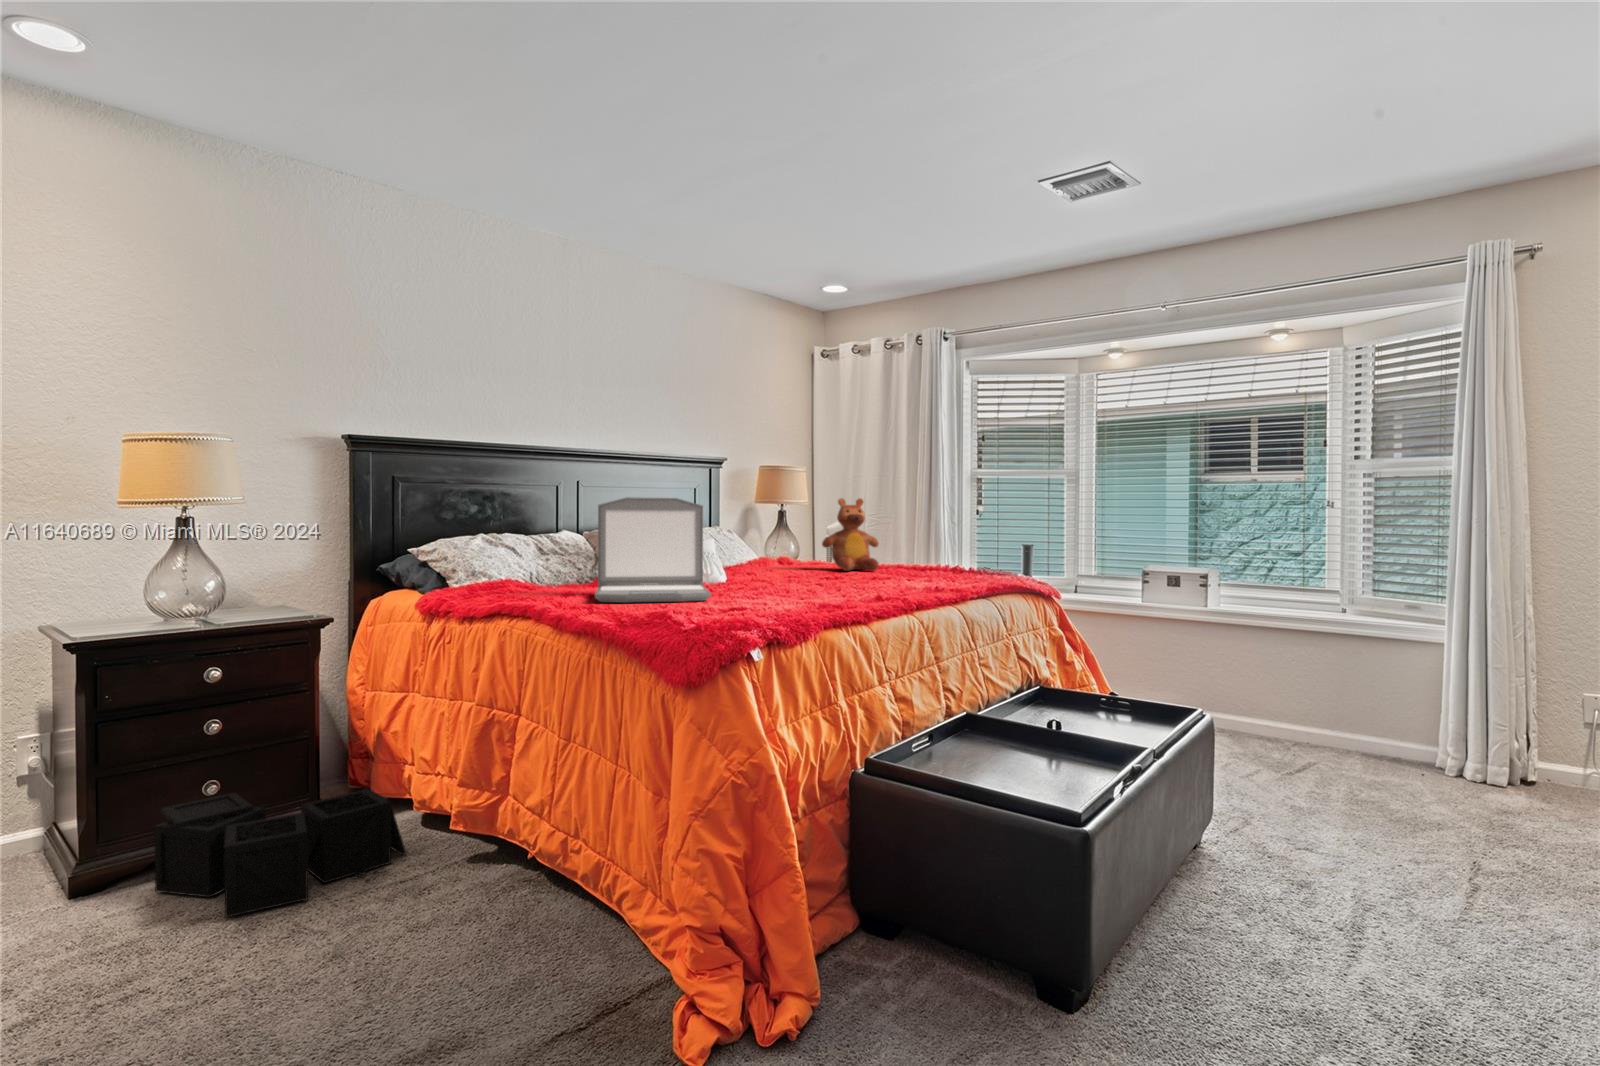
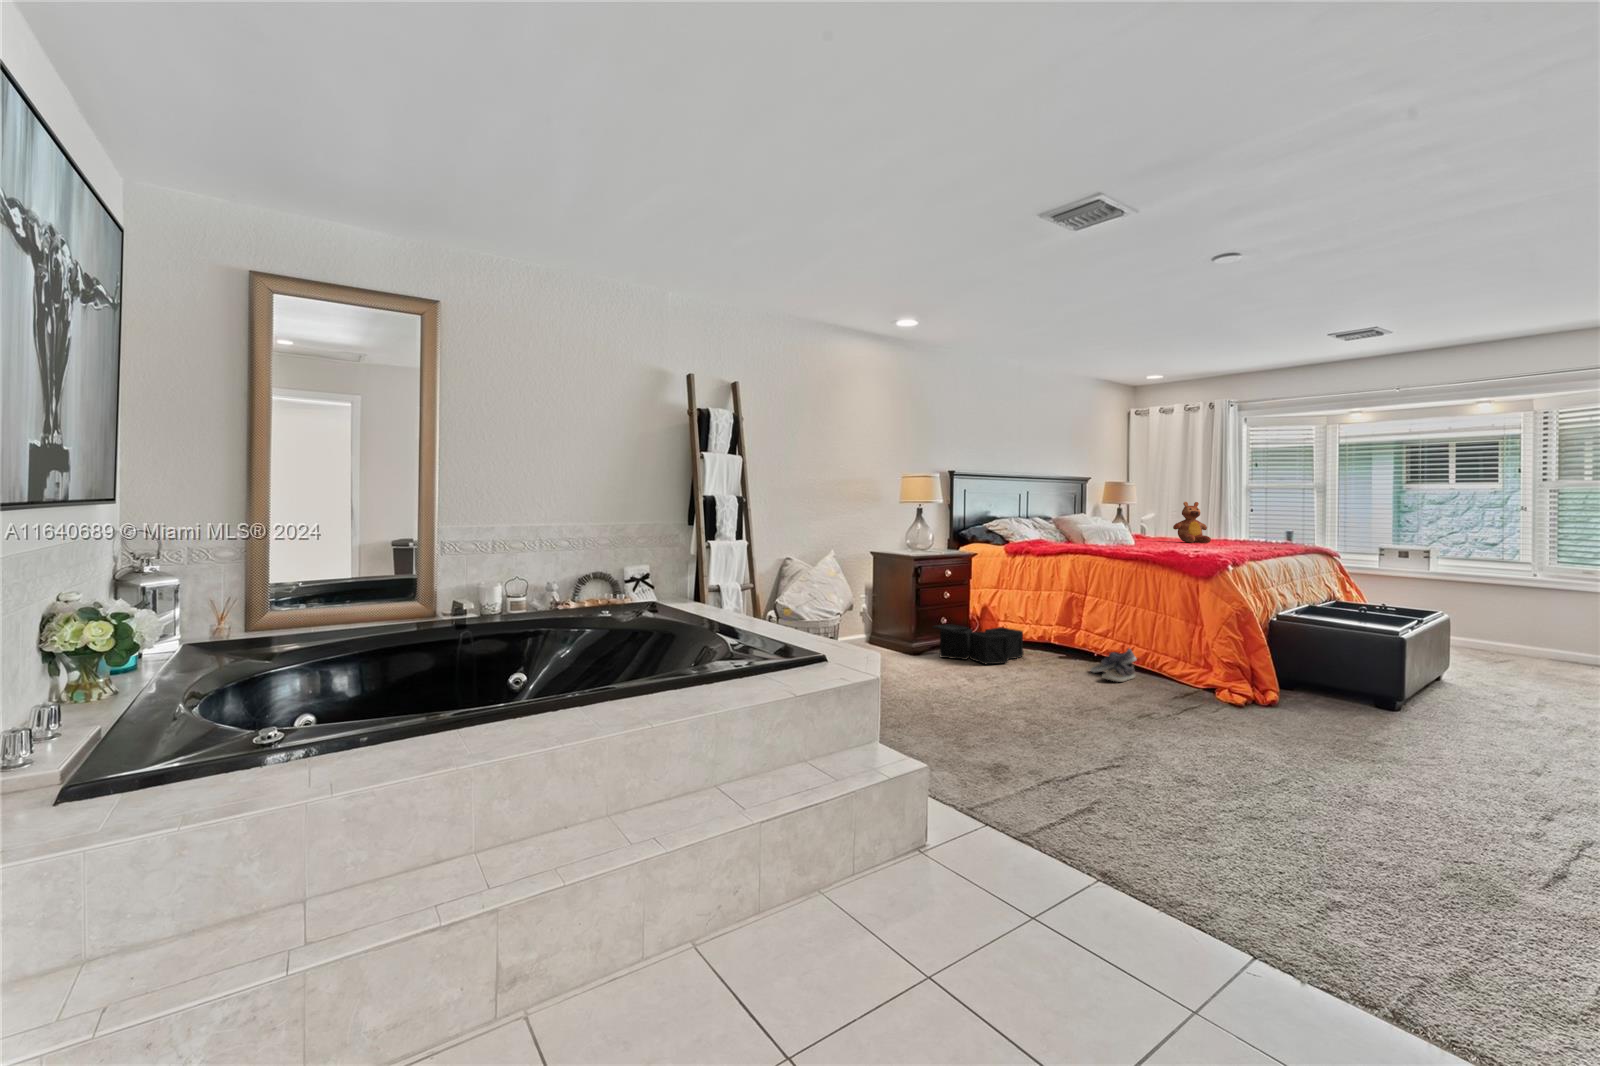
laptop: present [595,497,711,603] -> none [1102,501,1172,549]
shoe: none [455,857,575,966] -> present [1091,649,1136,682]

